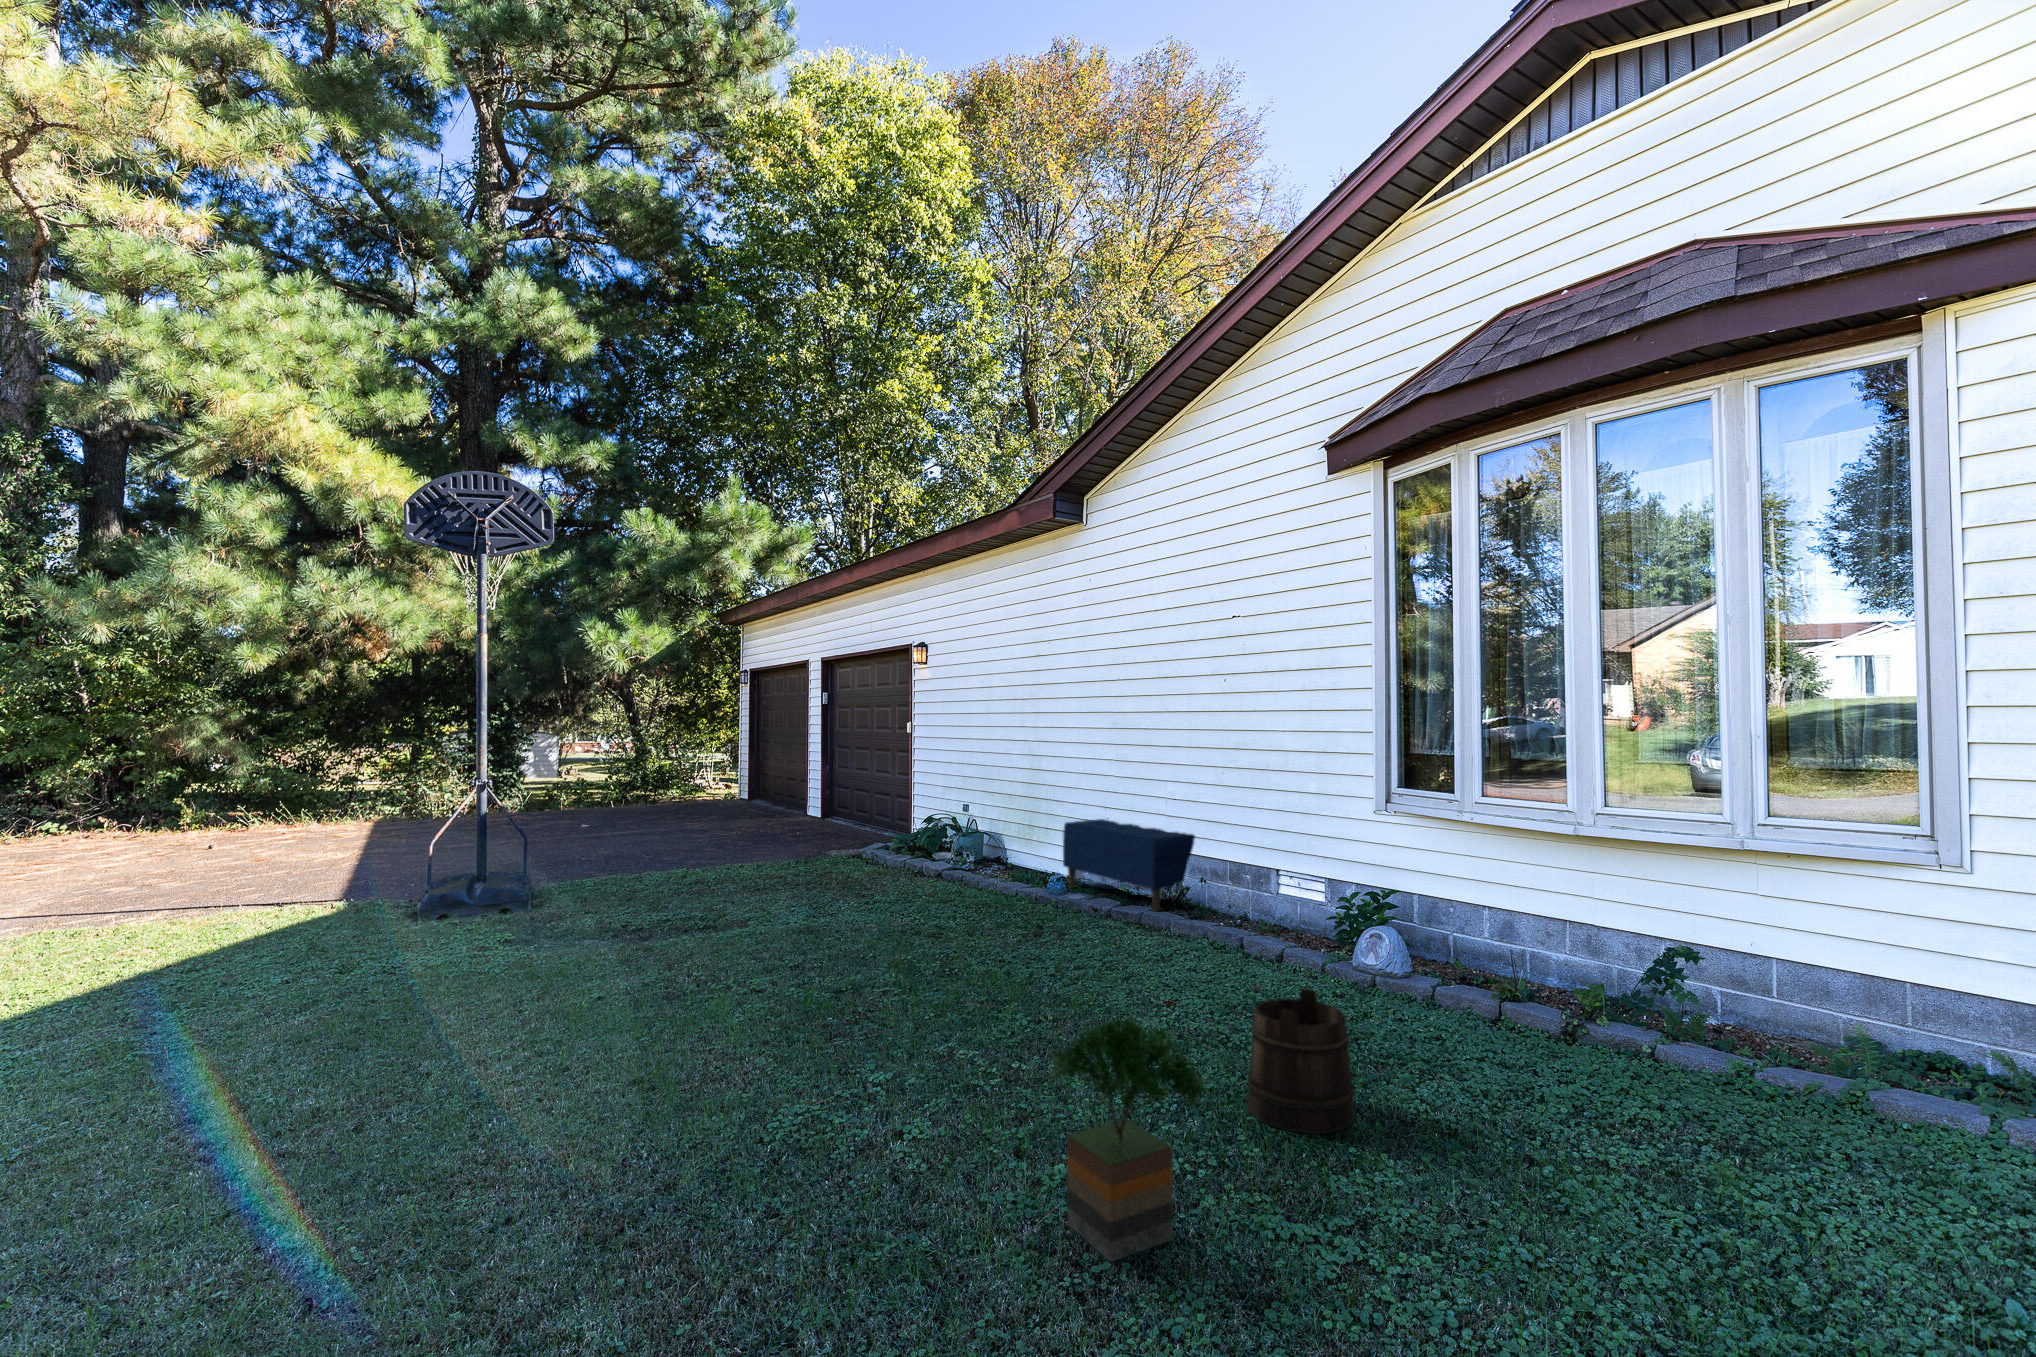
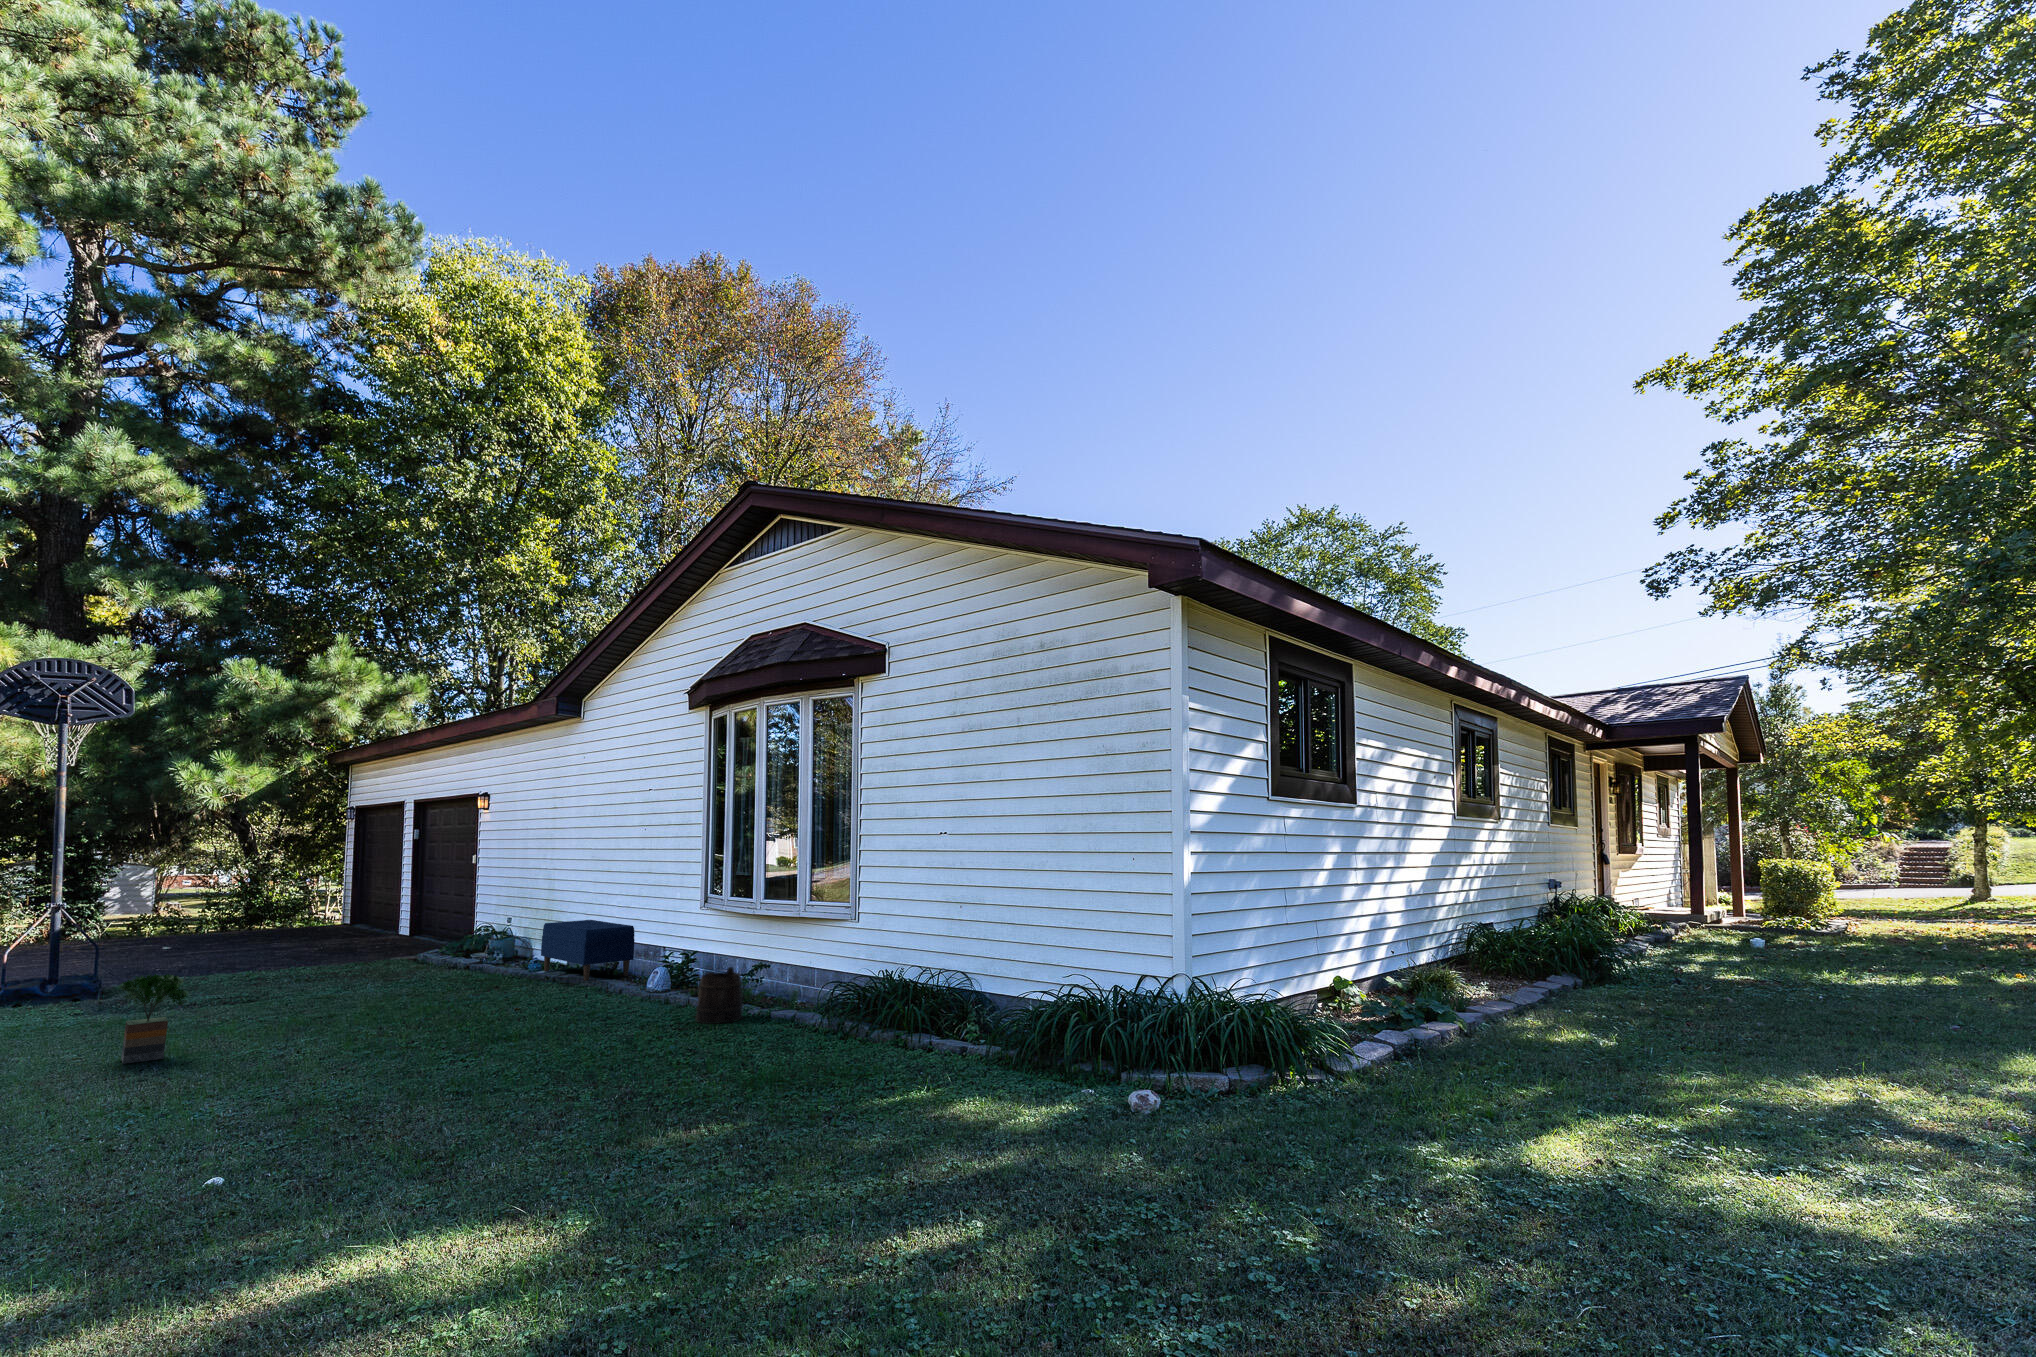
bucket: present [1247,989,1355,1134] -> present [696,967,743,1024]
potted tree: present [1052,1019,1205,1262] -> present [118,974,188,1064]

